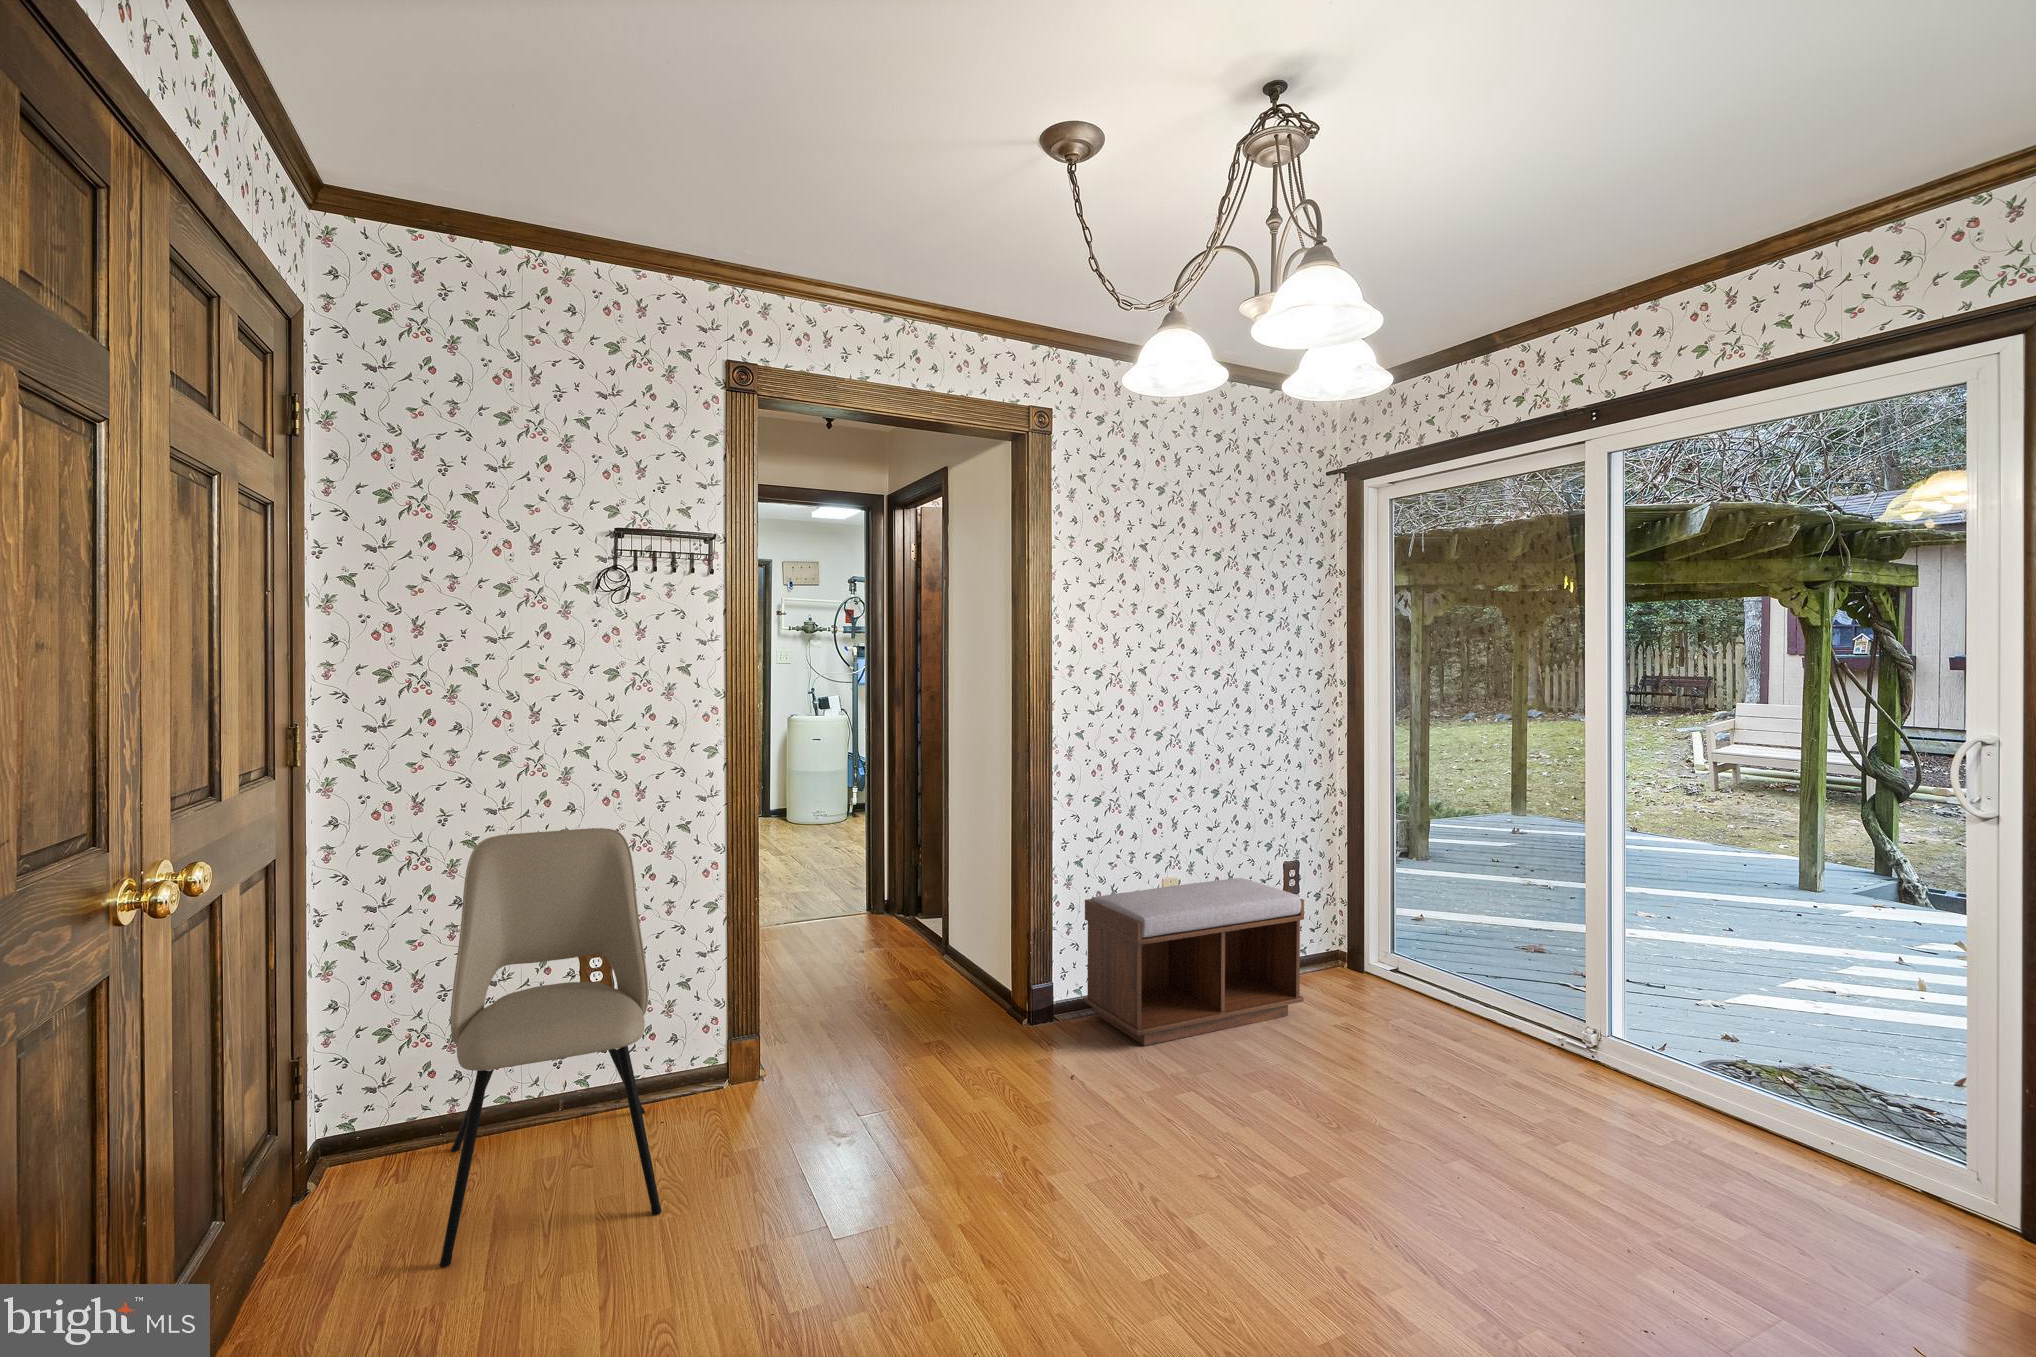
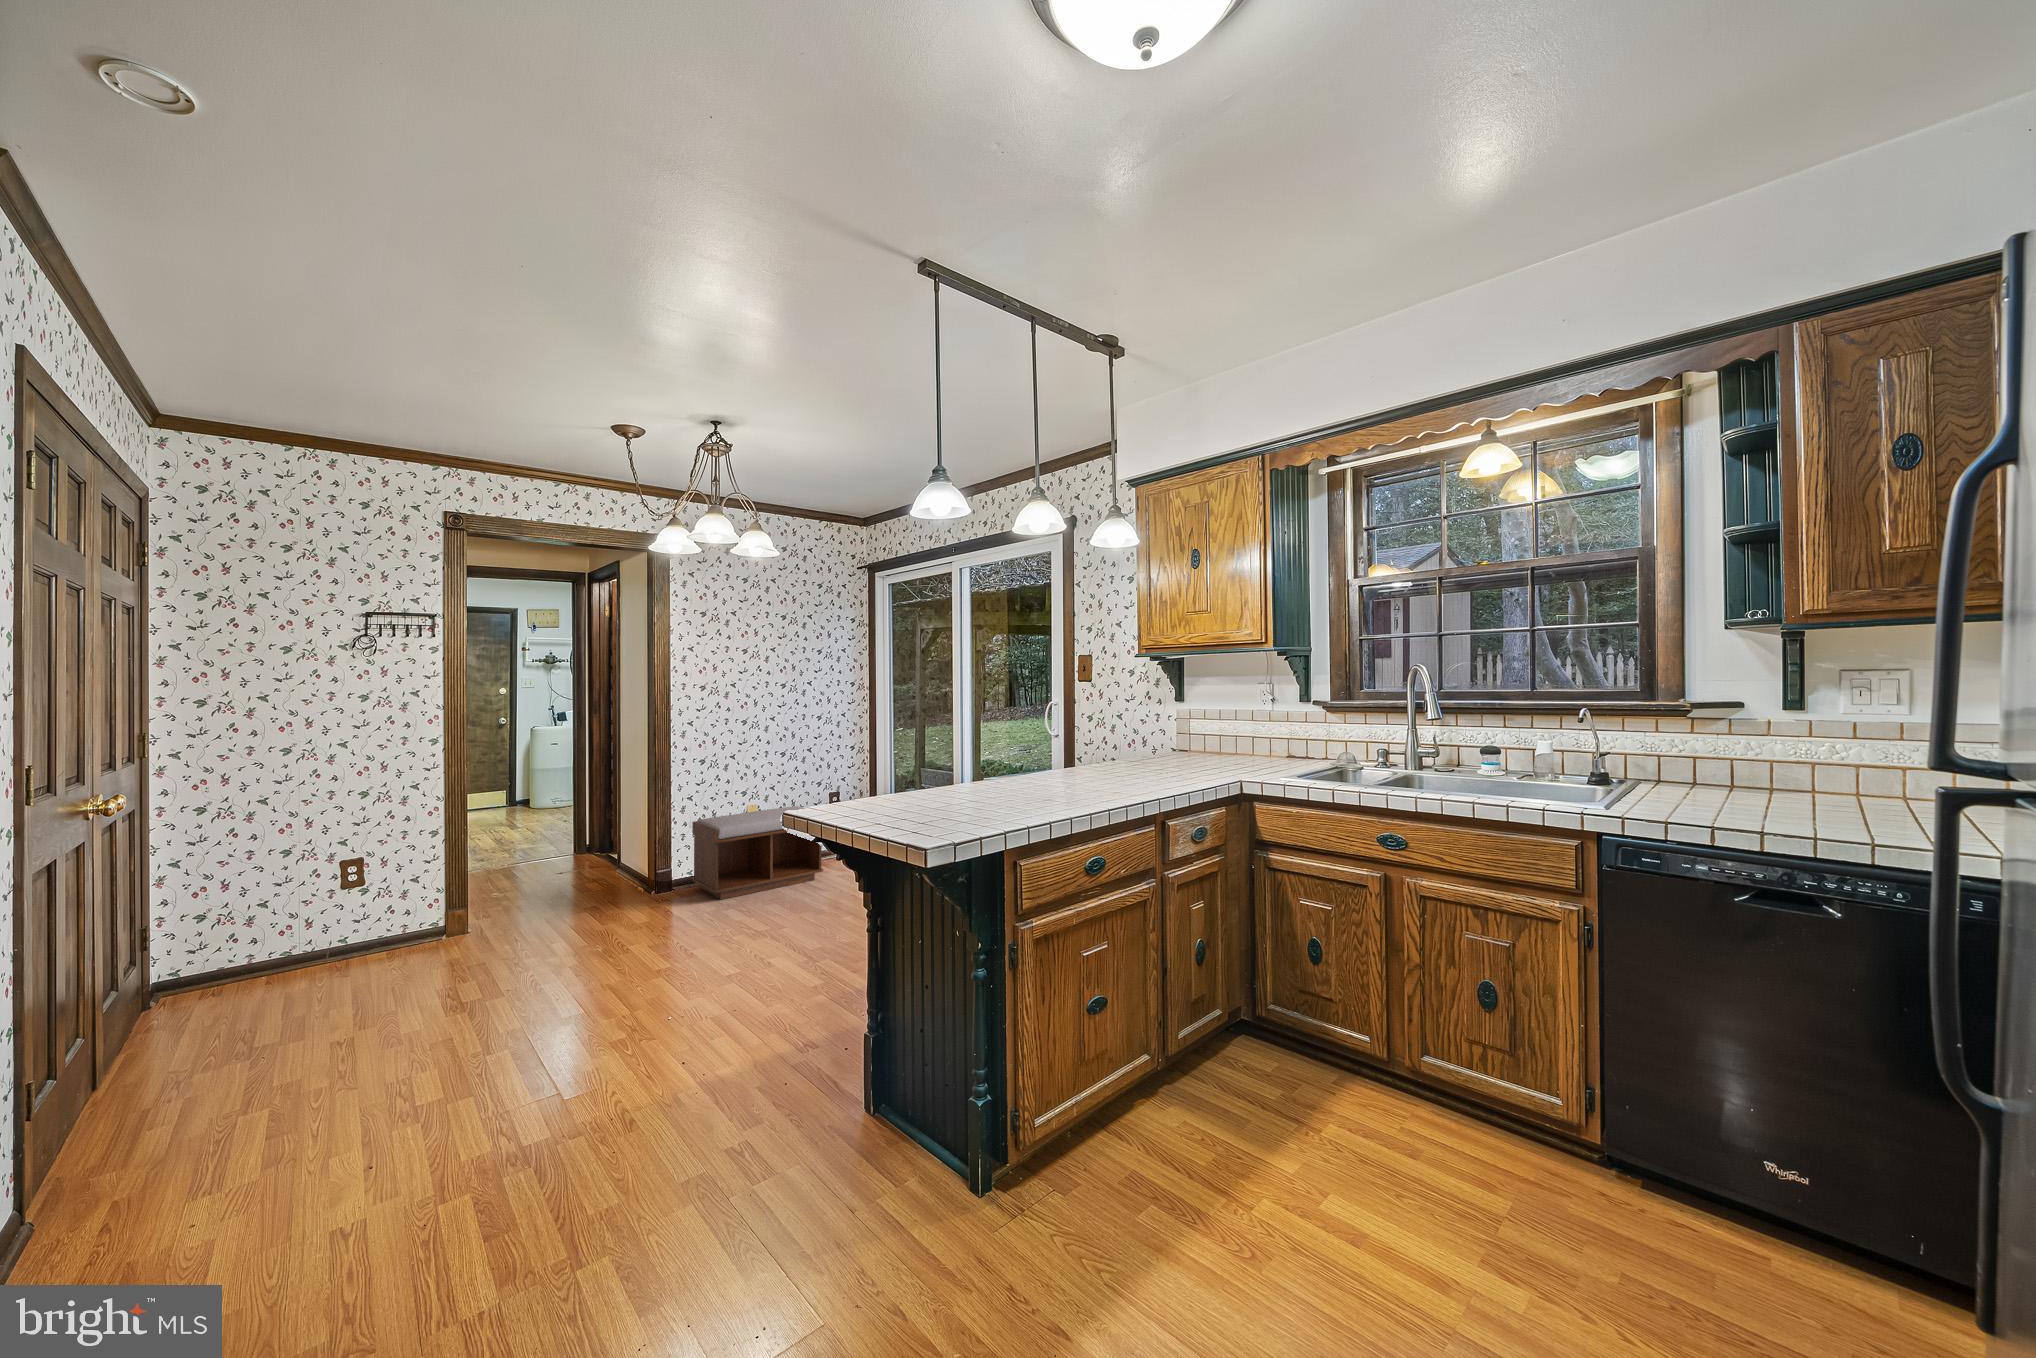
dining chair: present [440,828,661,1267] -> none [252,789,401,1022]

